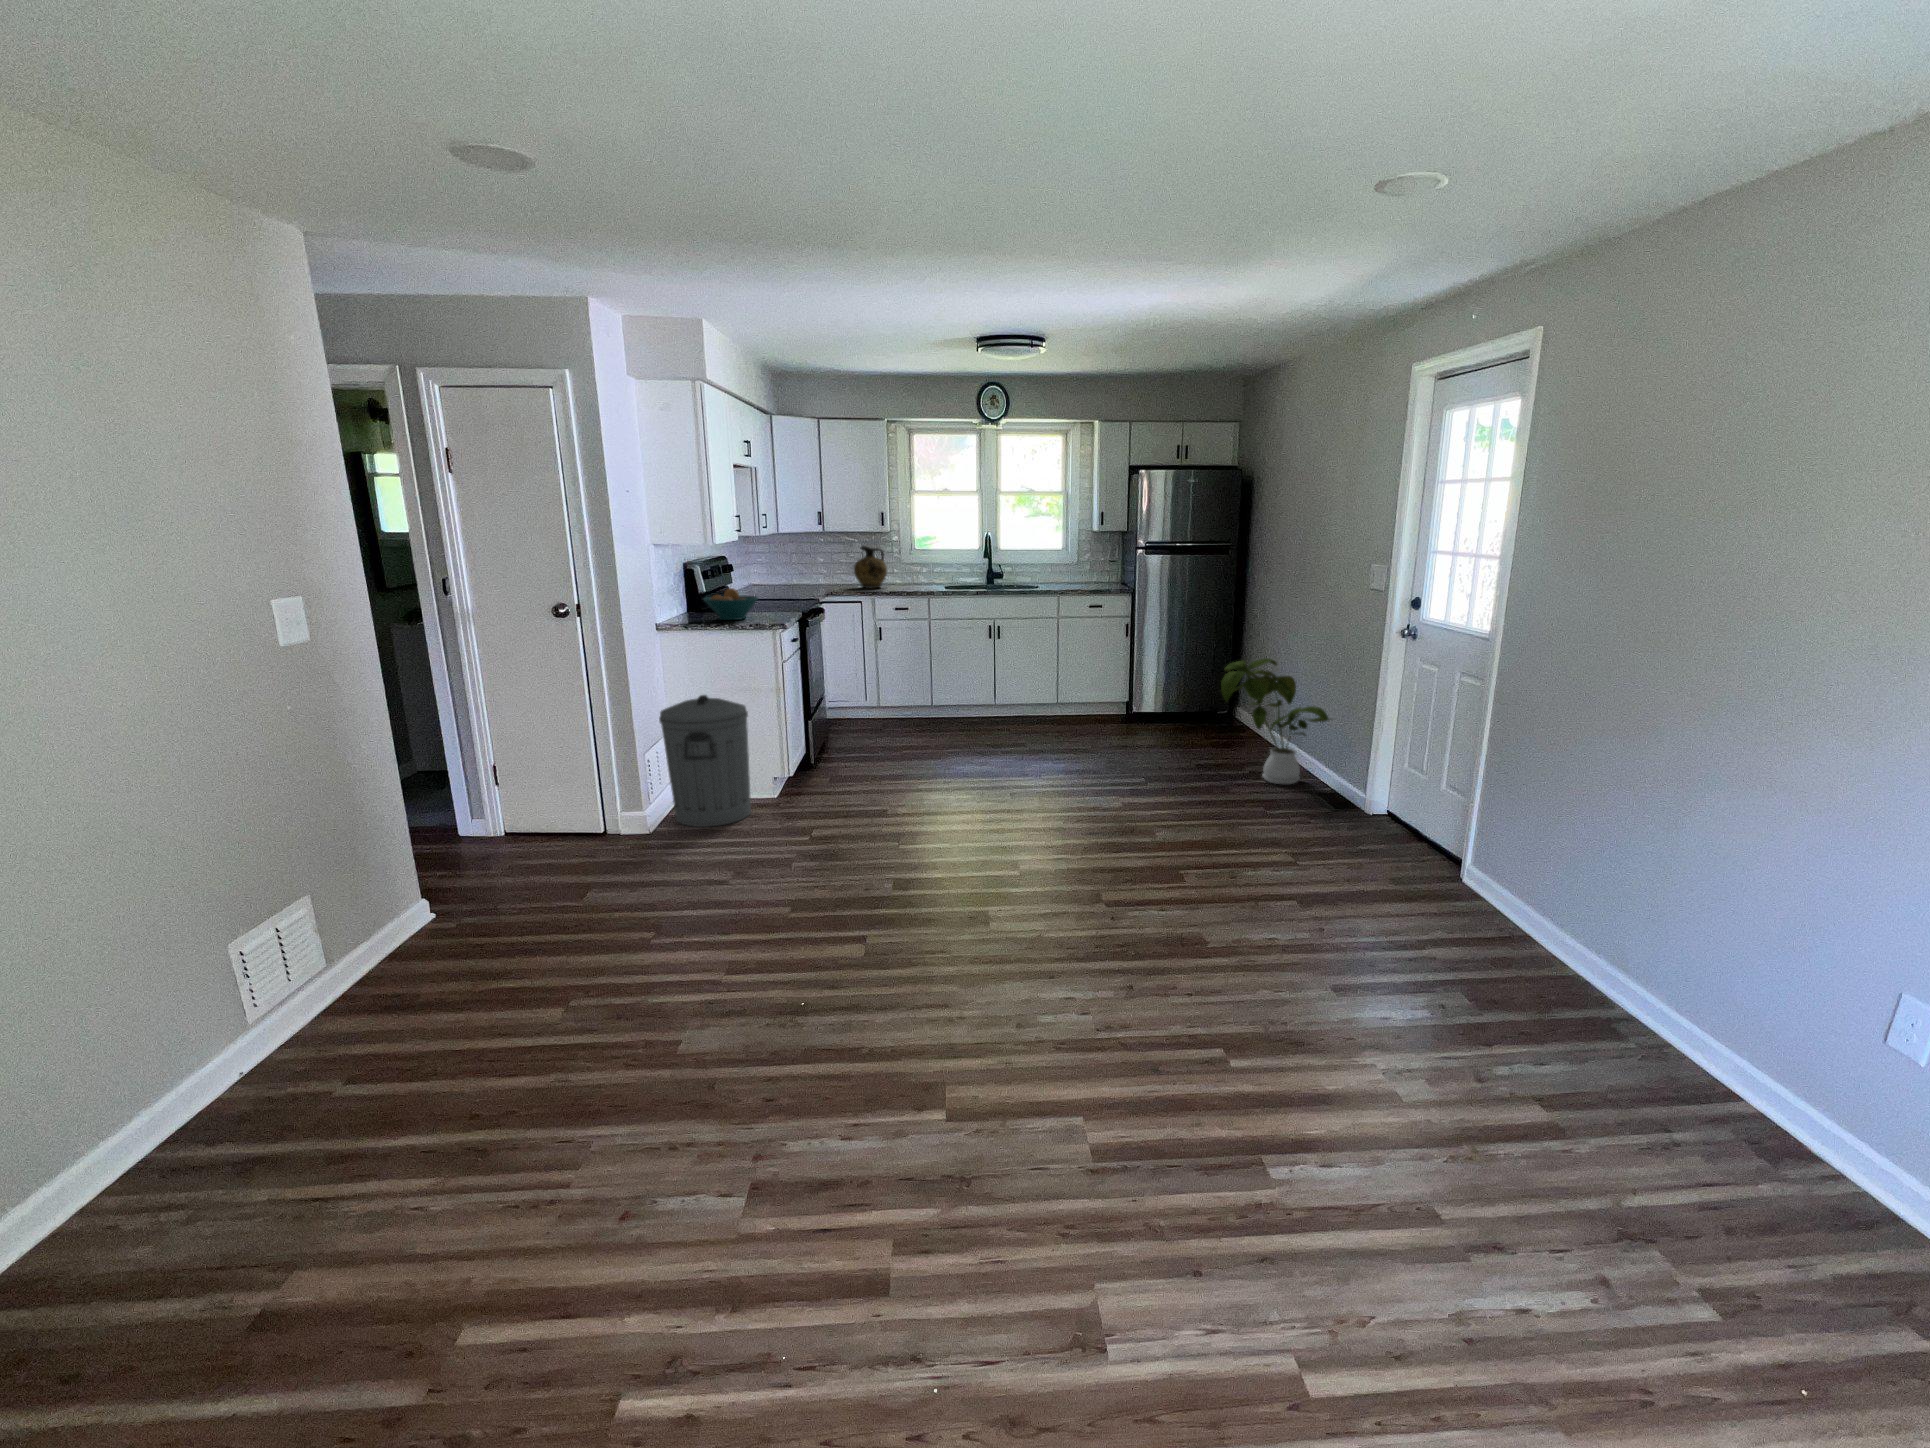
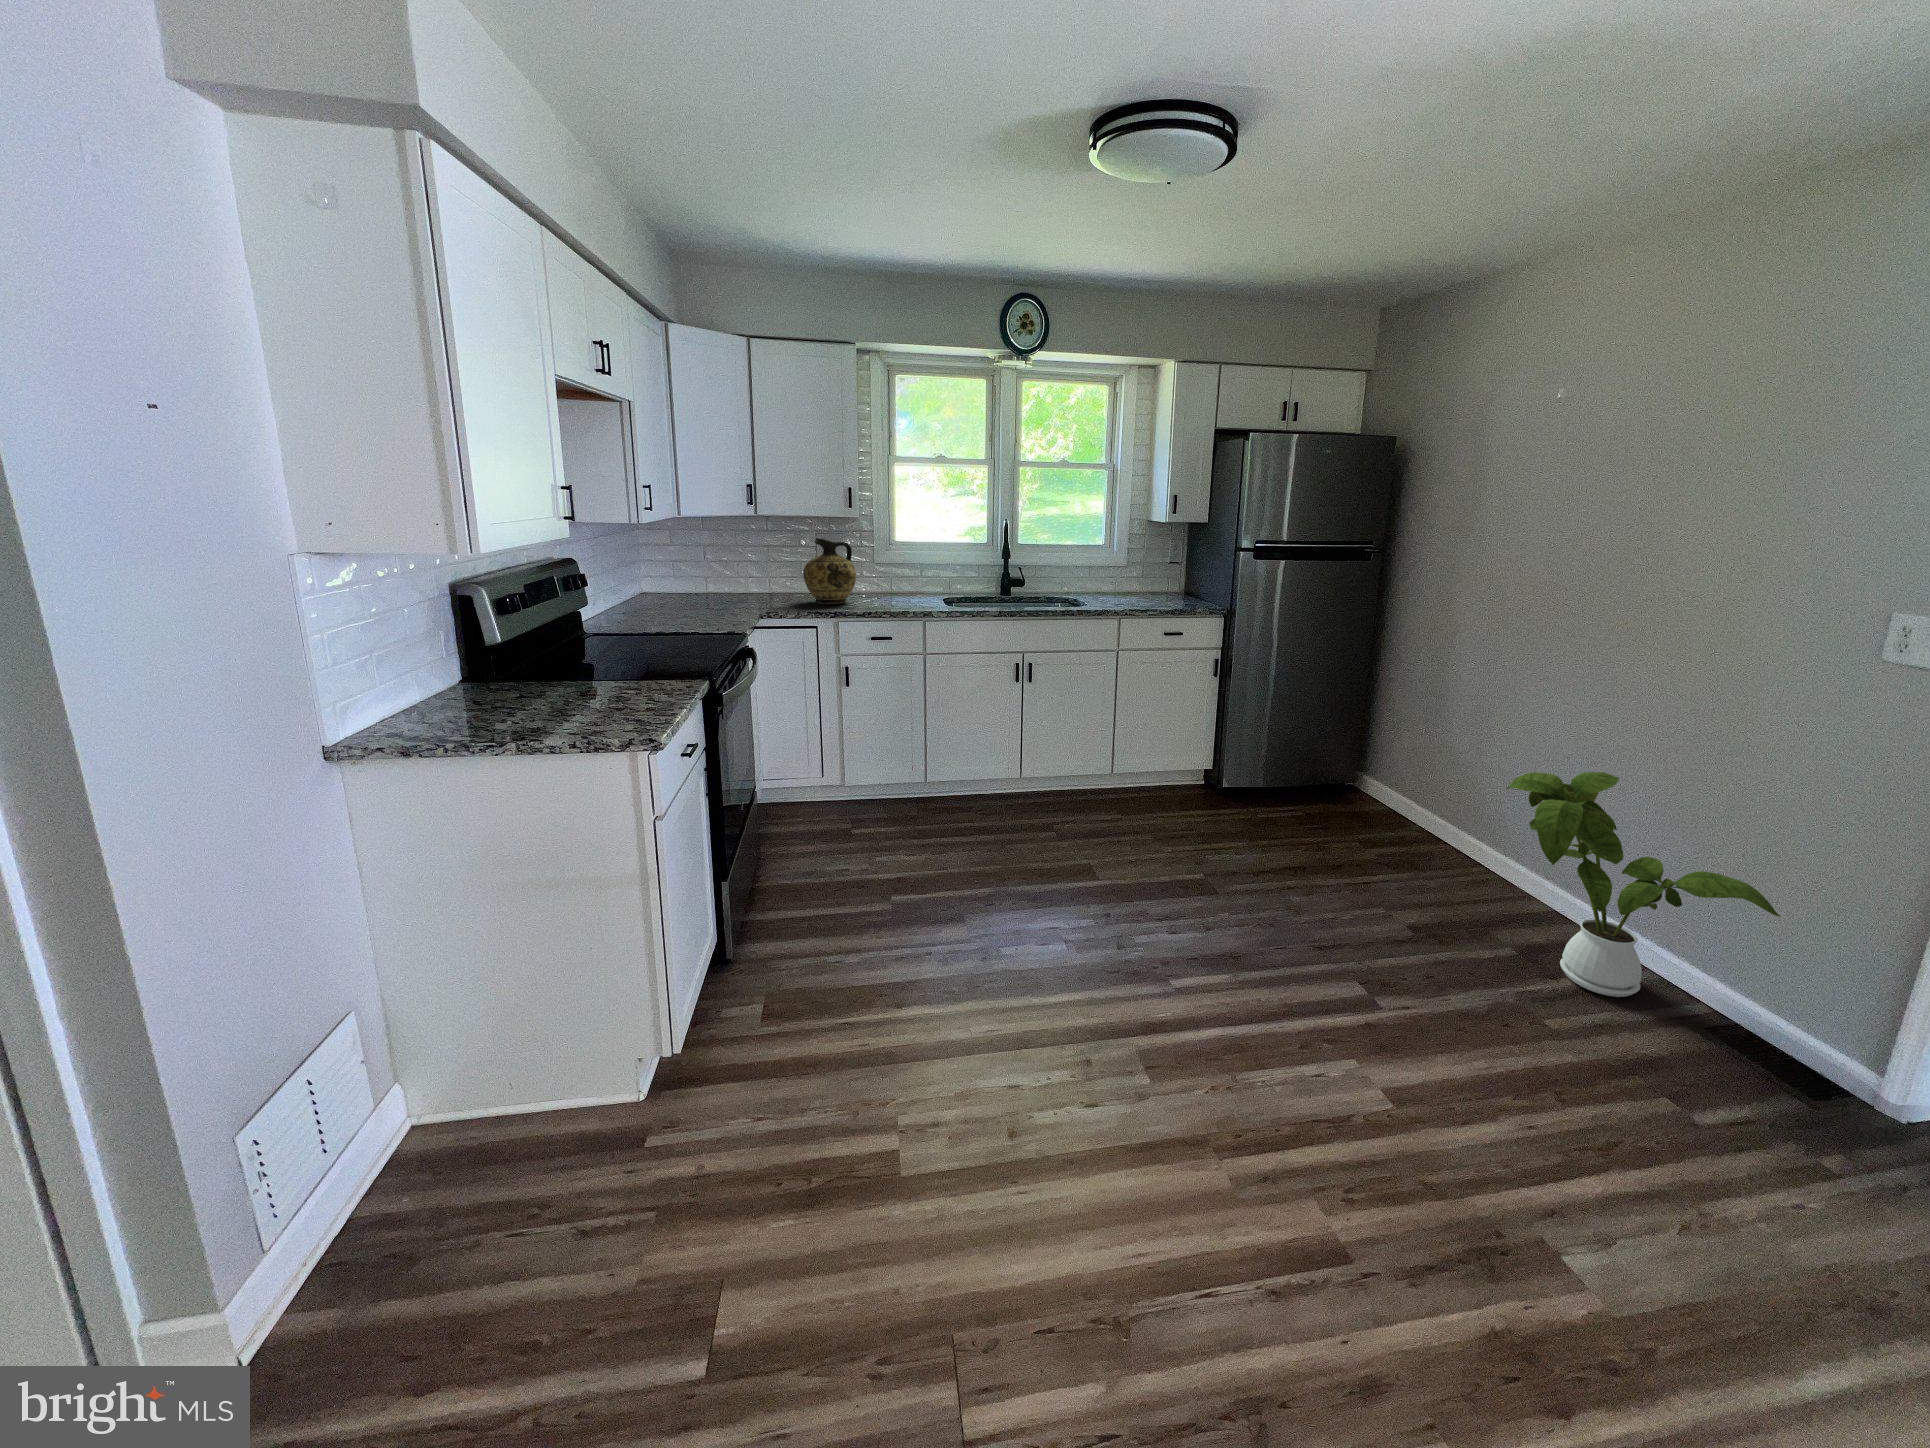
fruit bowl: present [704,588,758,620] -> none [466,648,608,723]
trash can: present [659,695,751,827] -> none [273,934,567,1326]

